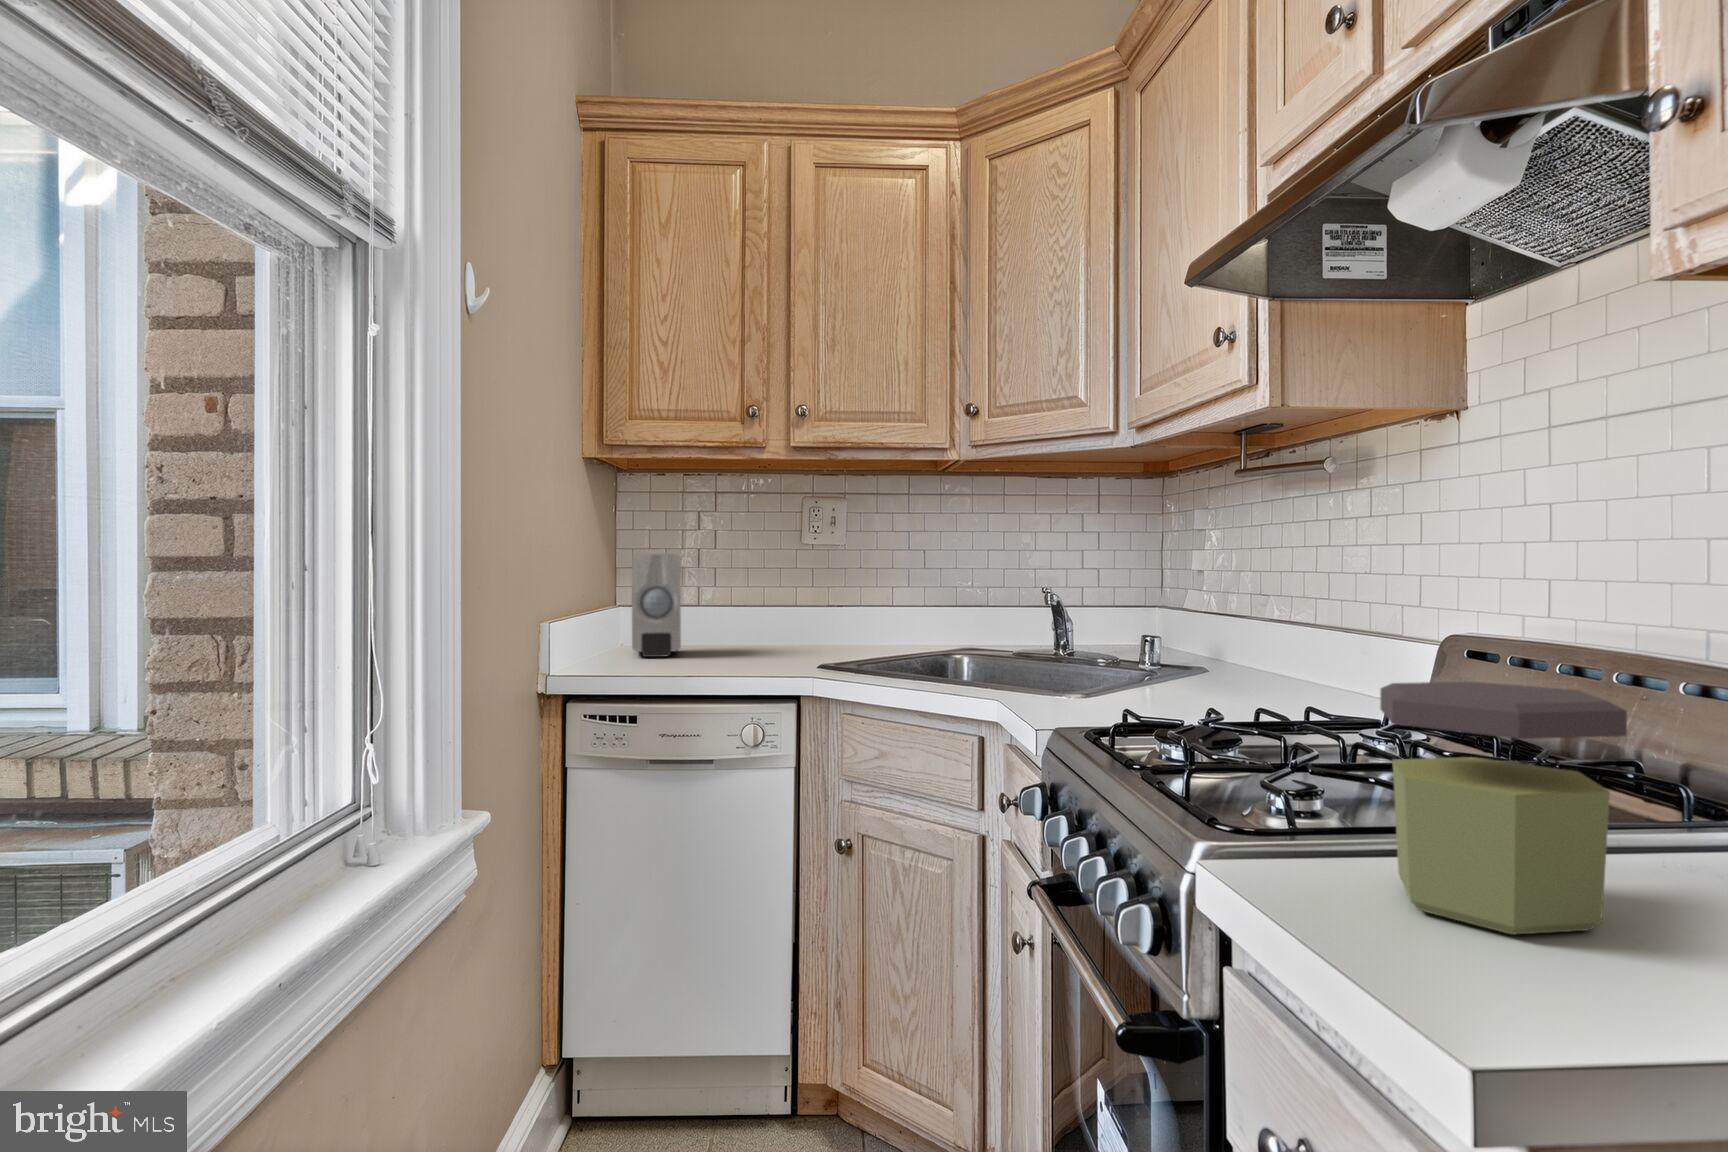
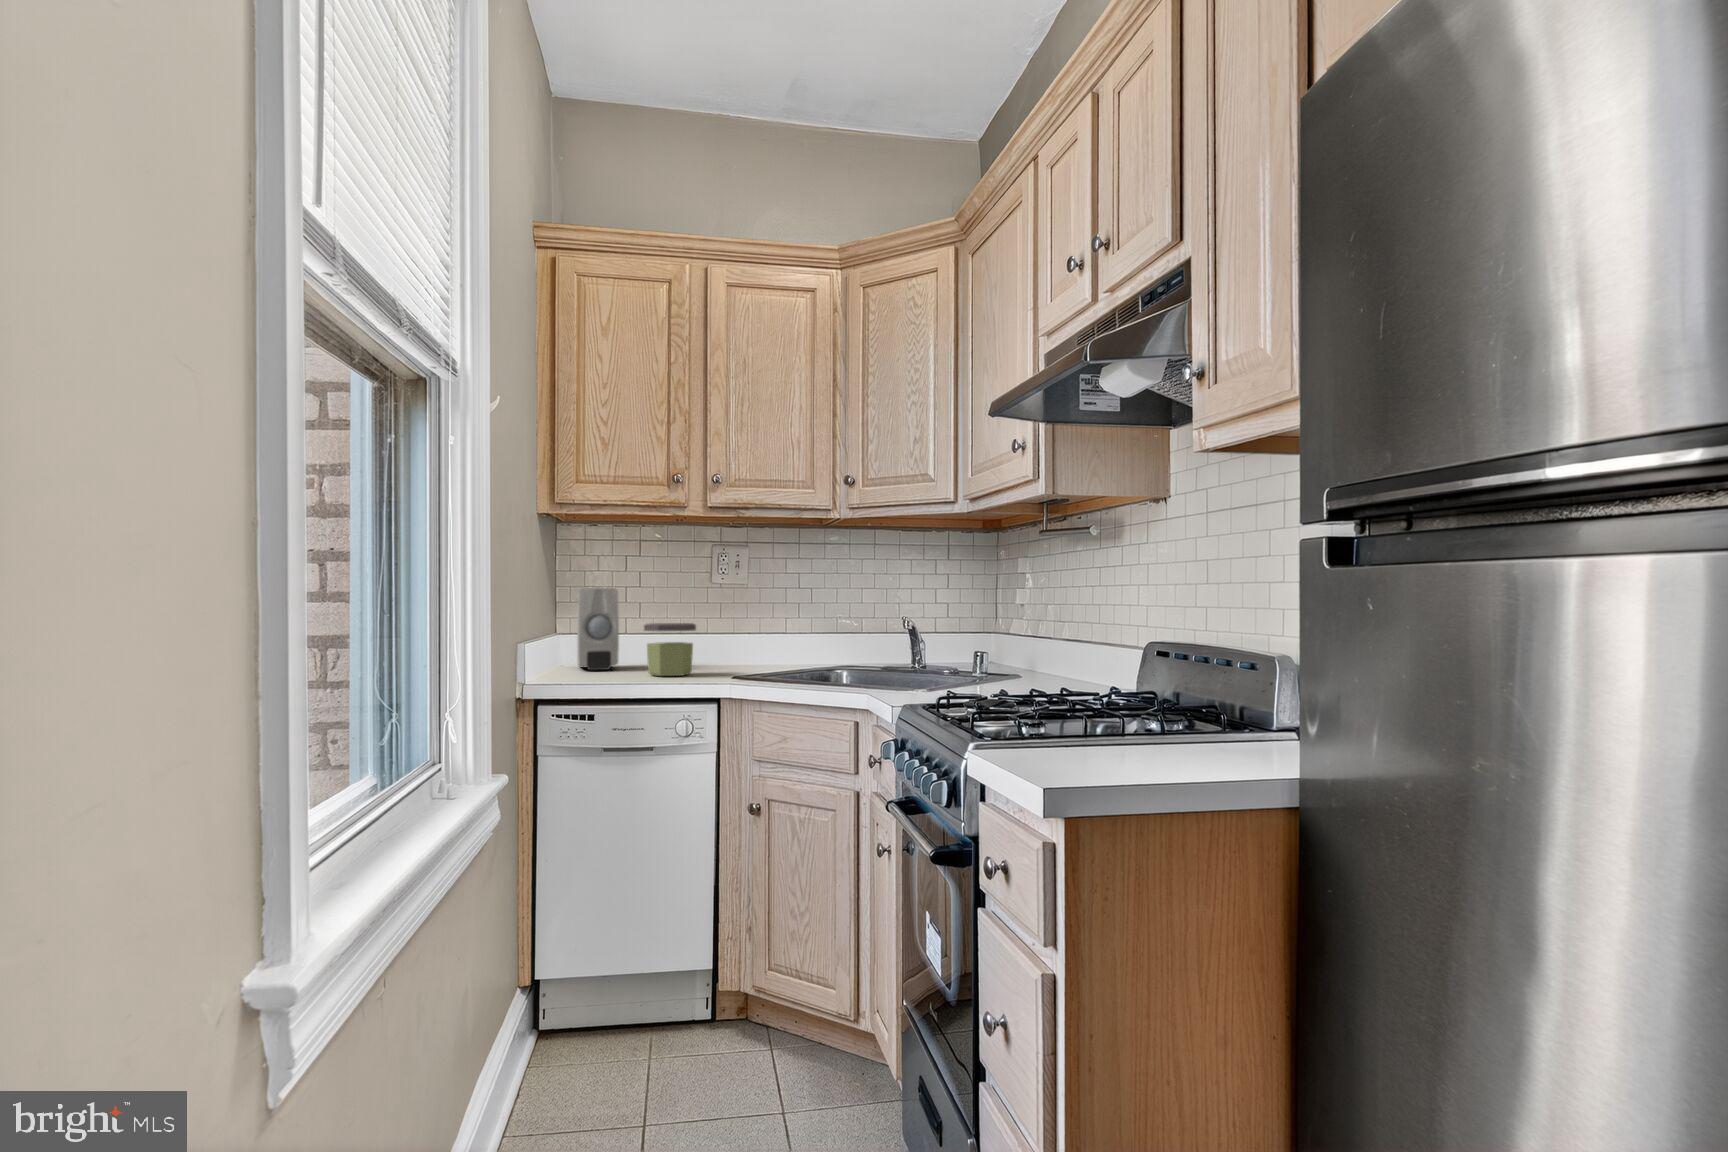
jar: present [1380,682,1627,934] -> present [644,623,696,676]

